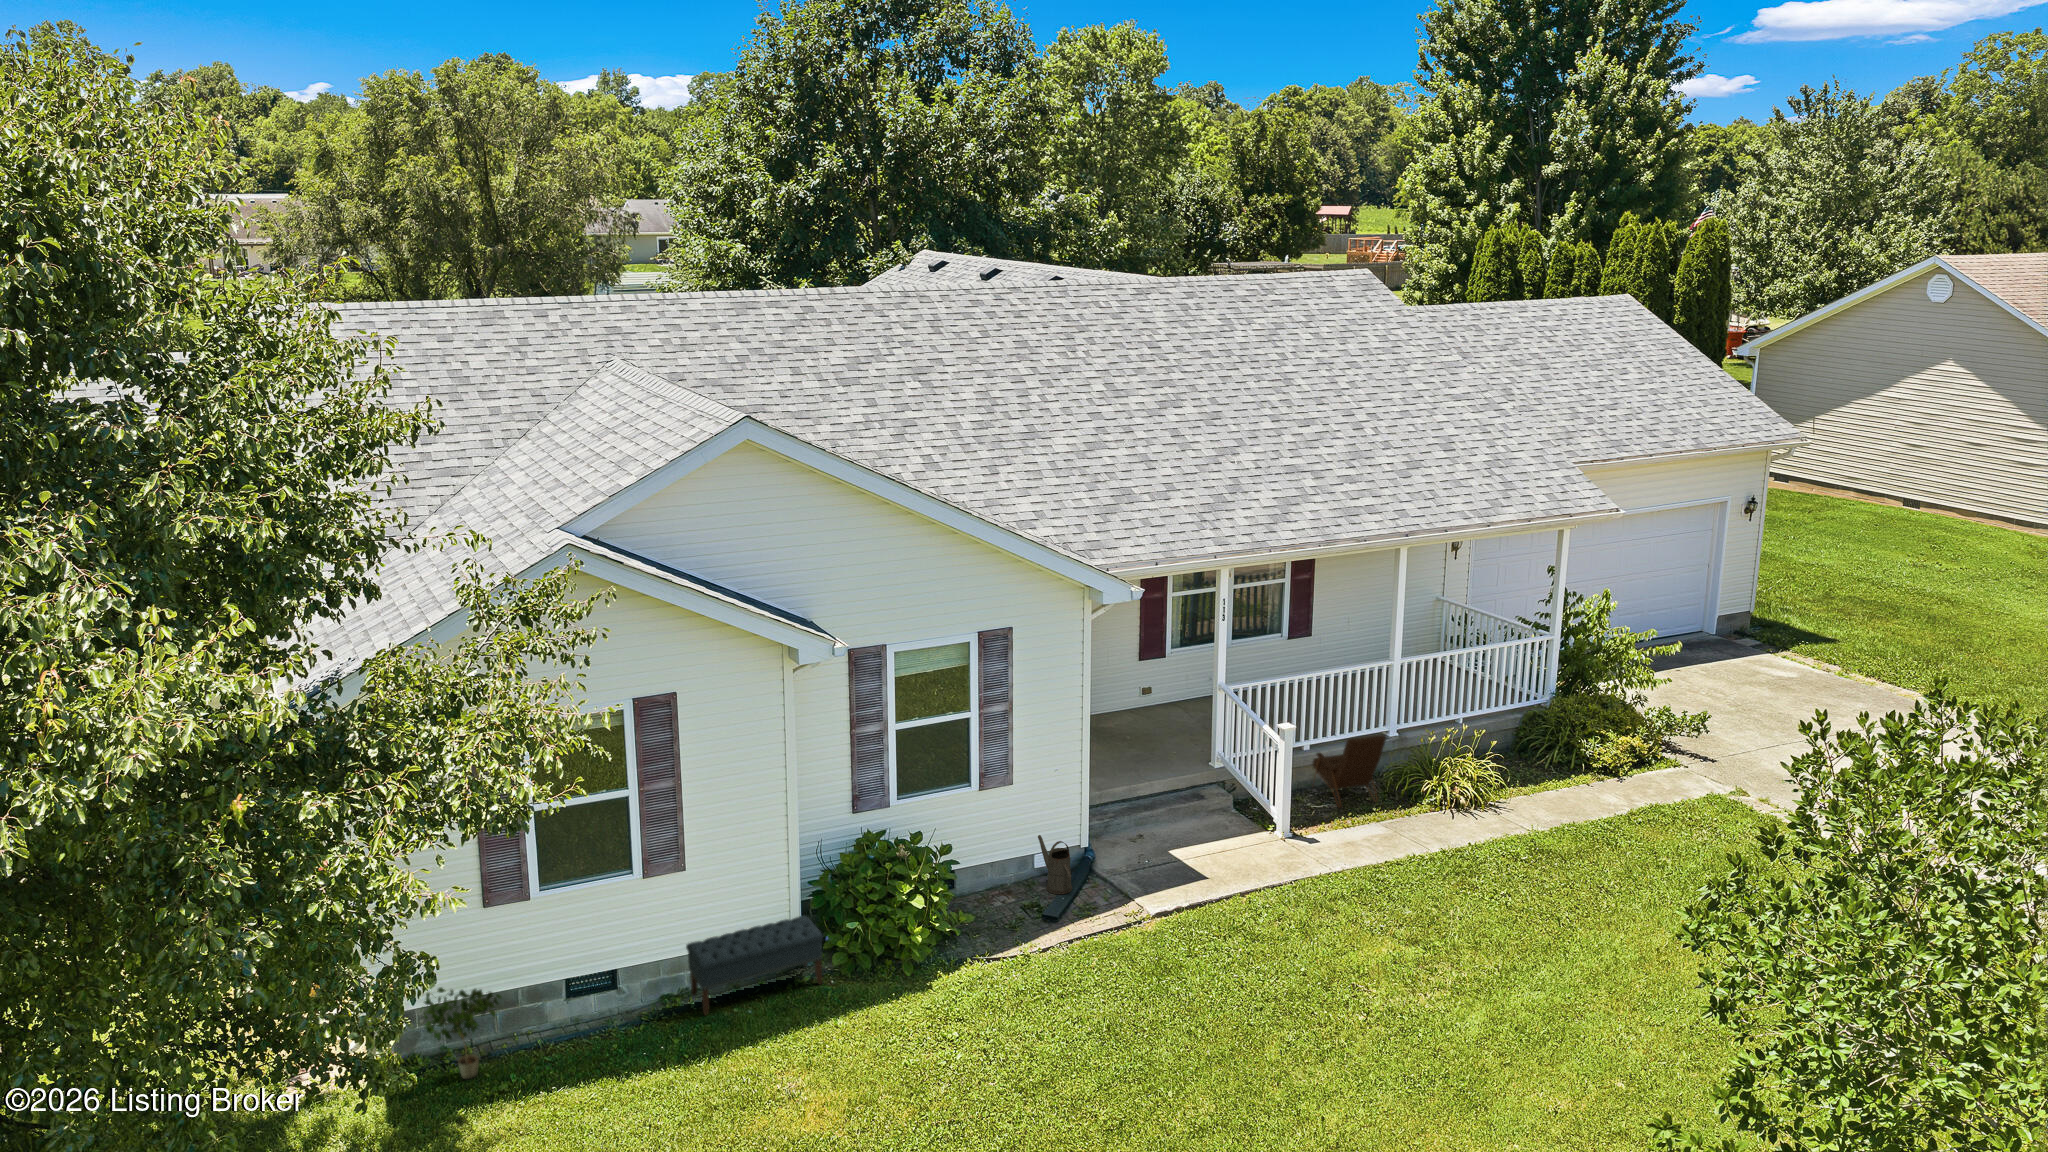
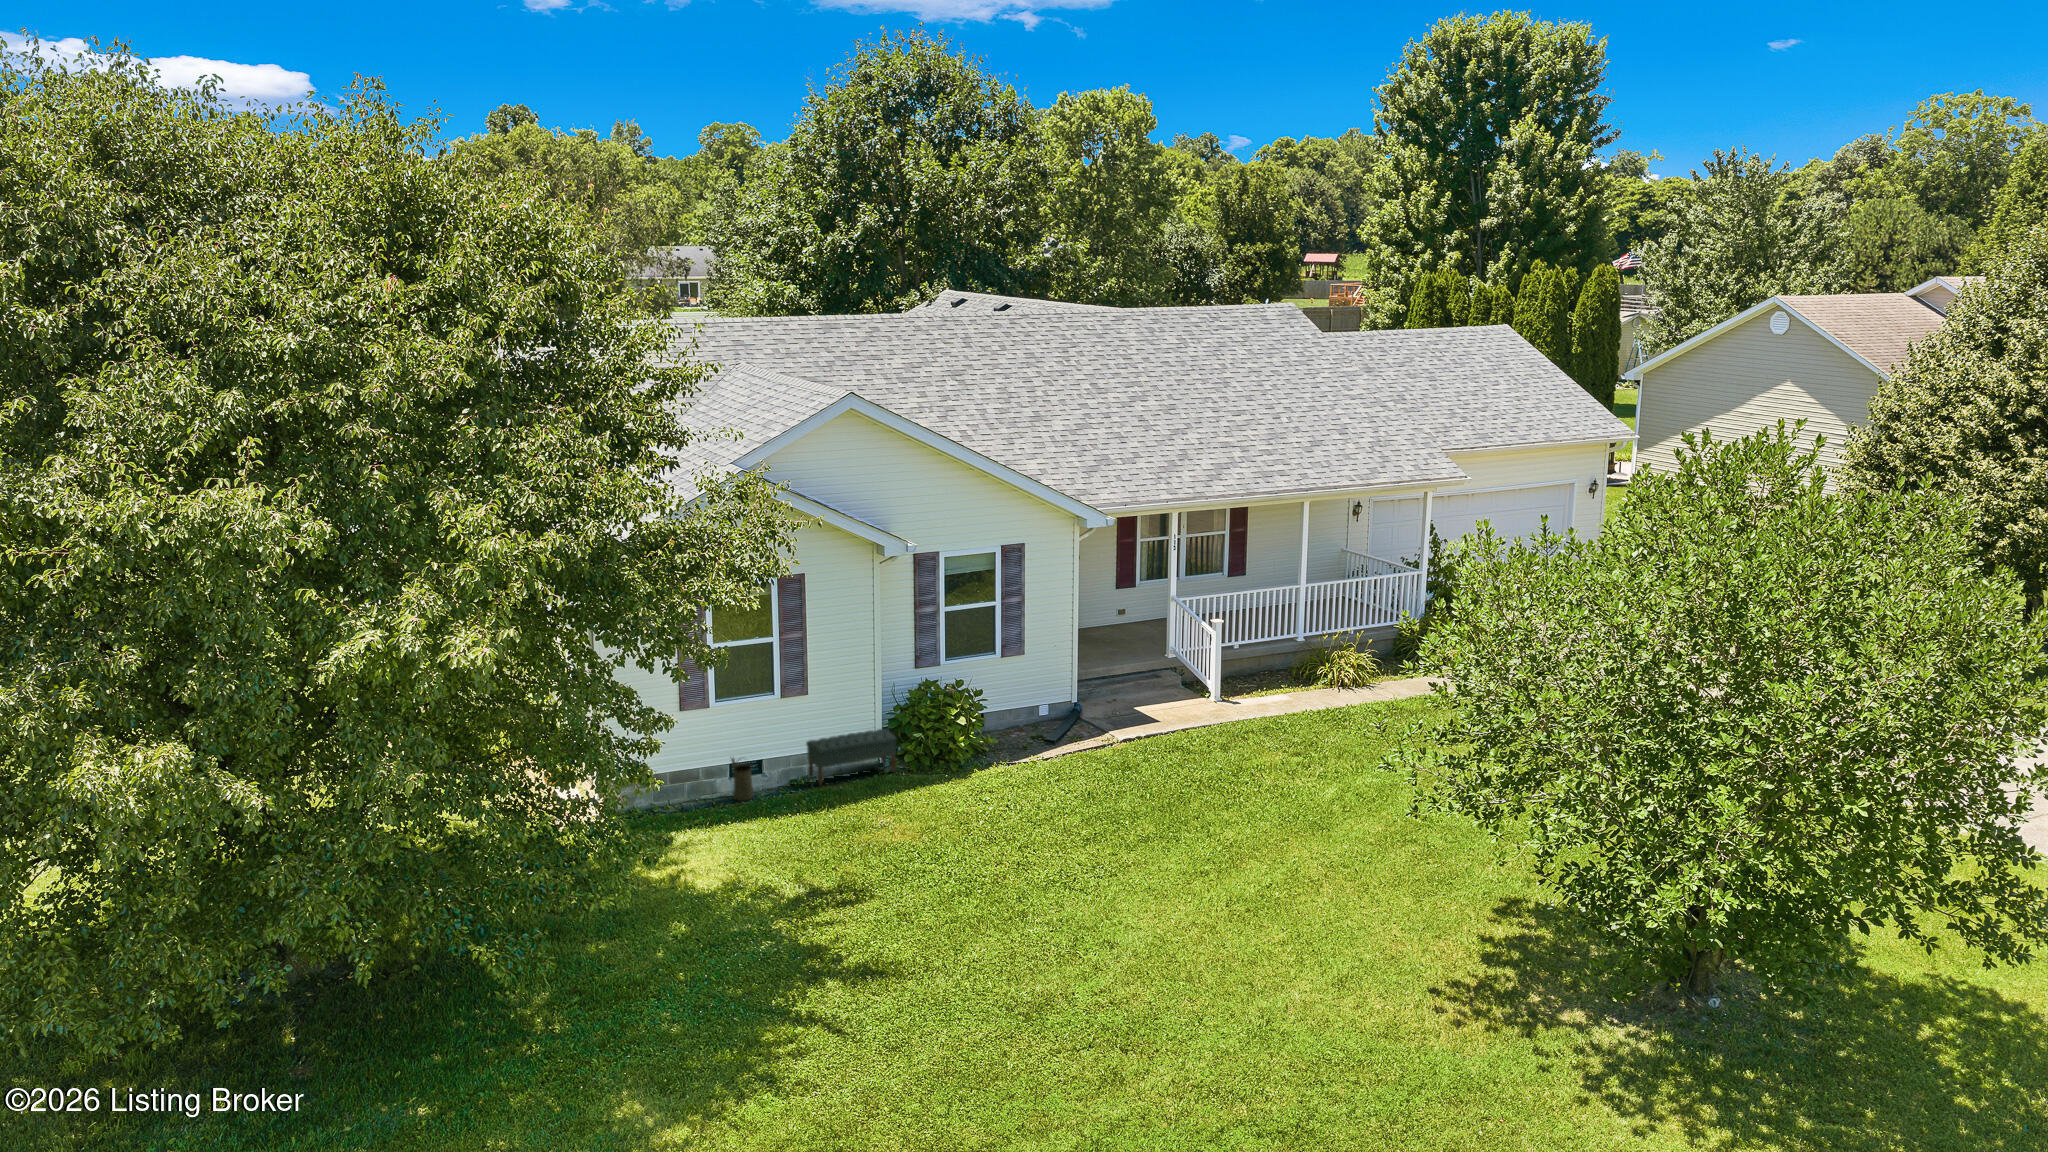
armchair: present [1313,735,1386,807] -> none [1242,634,1294,688]
watering can: present [1038,835,1072,894] -> present [731,758,754,801]
potted plant: present [421,988,501,1079] -> none [644,752,694,813]

